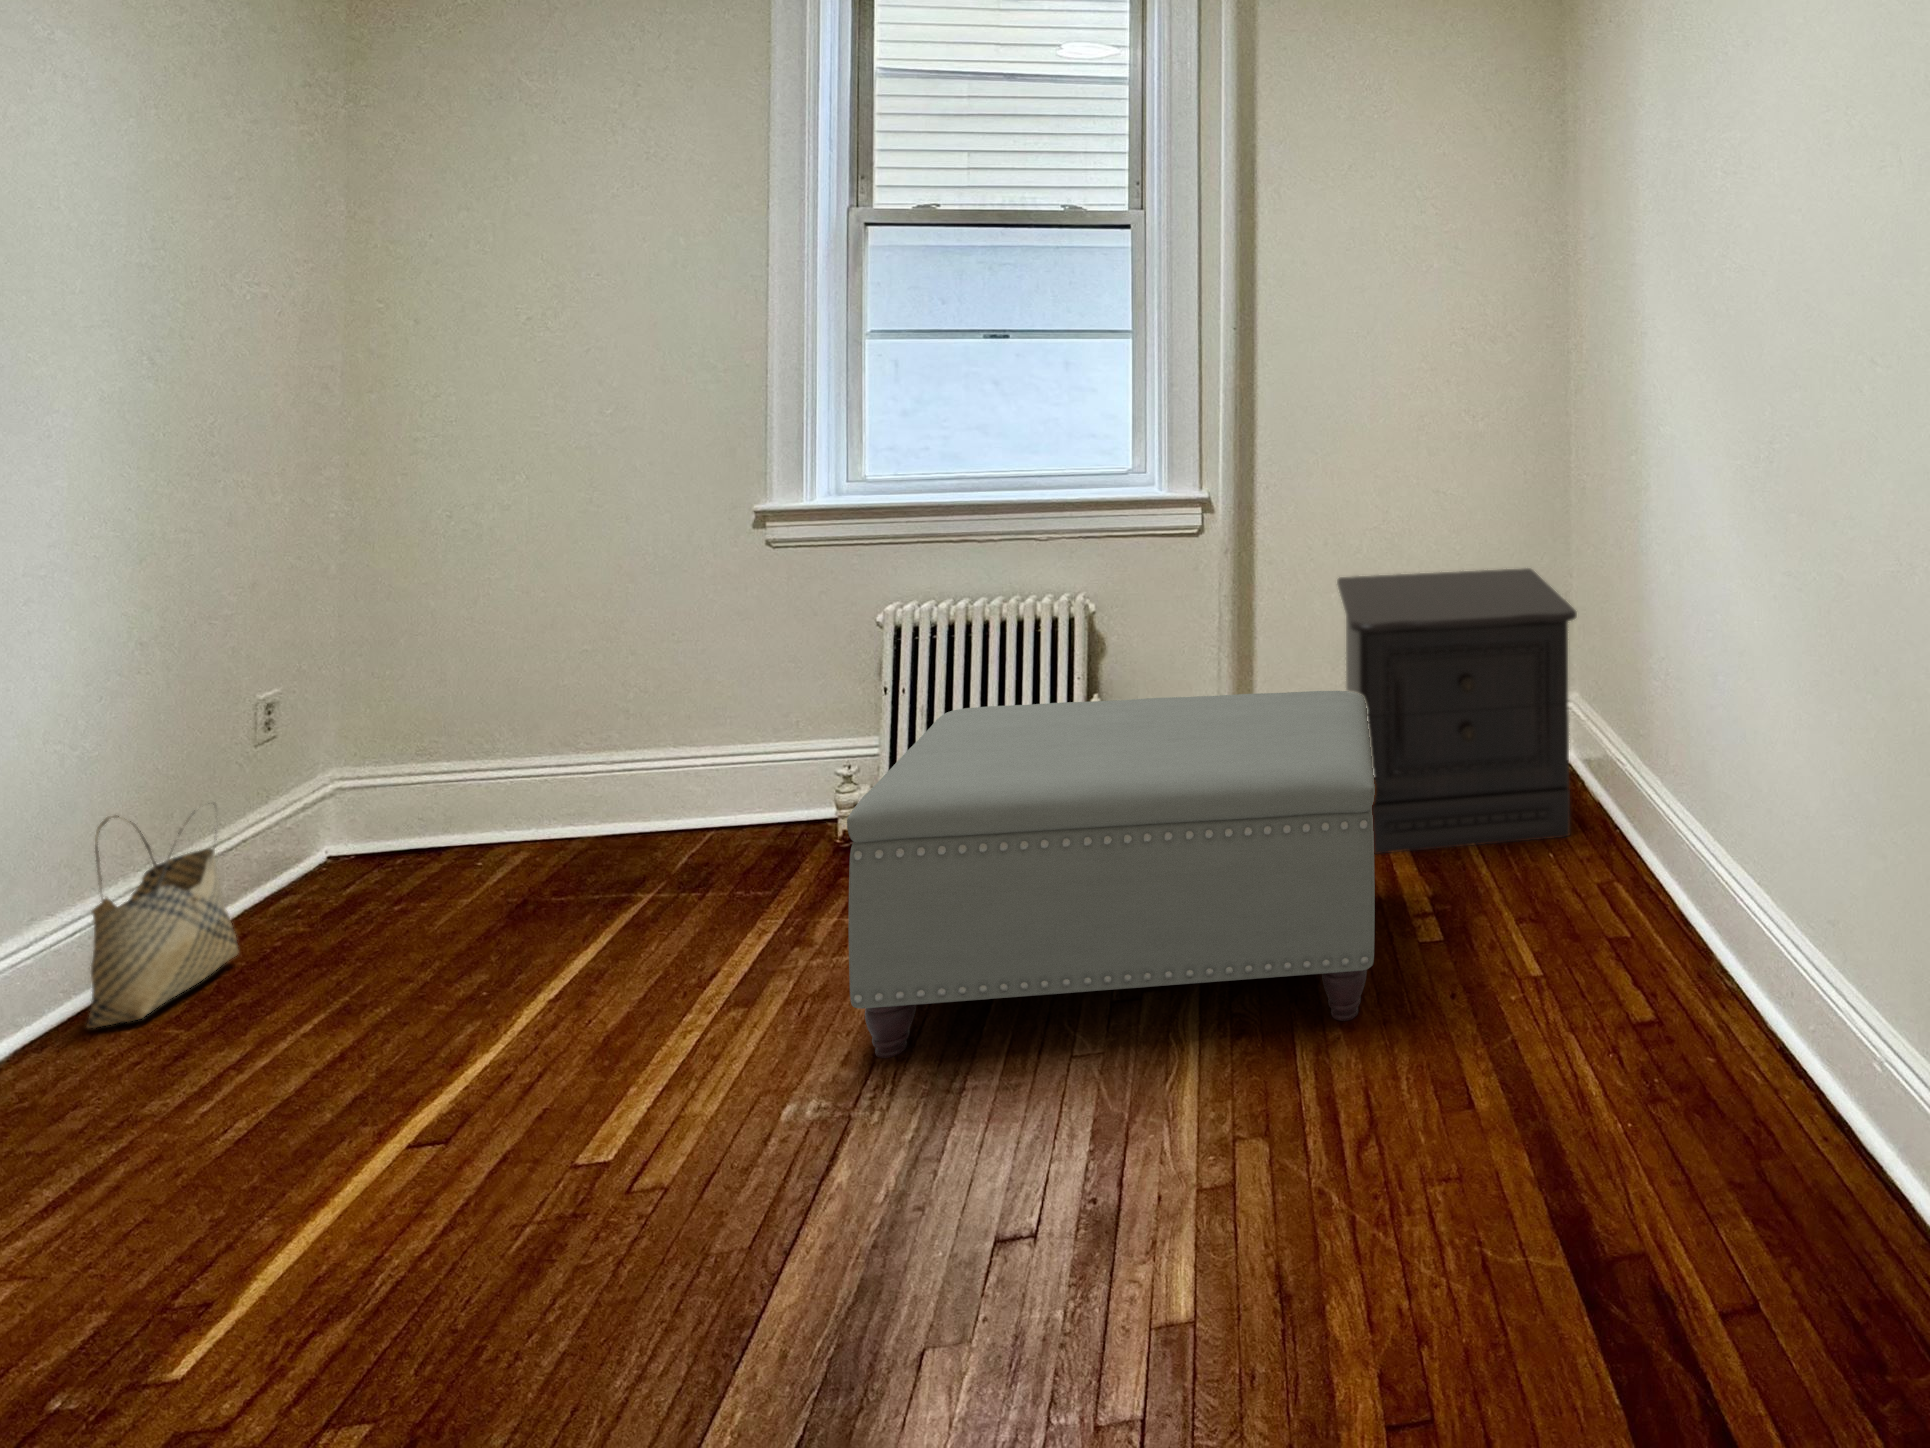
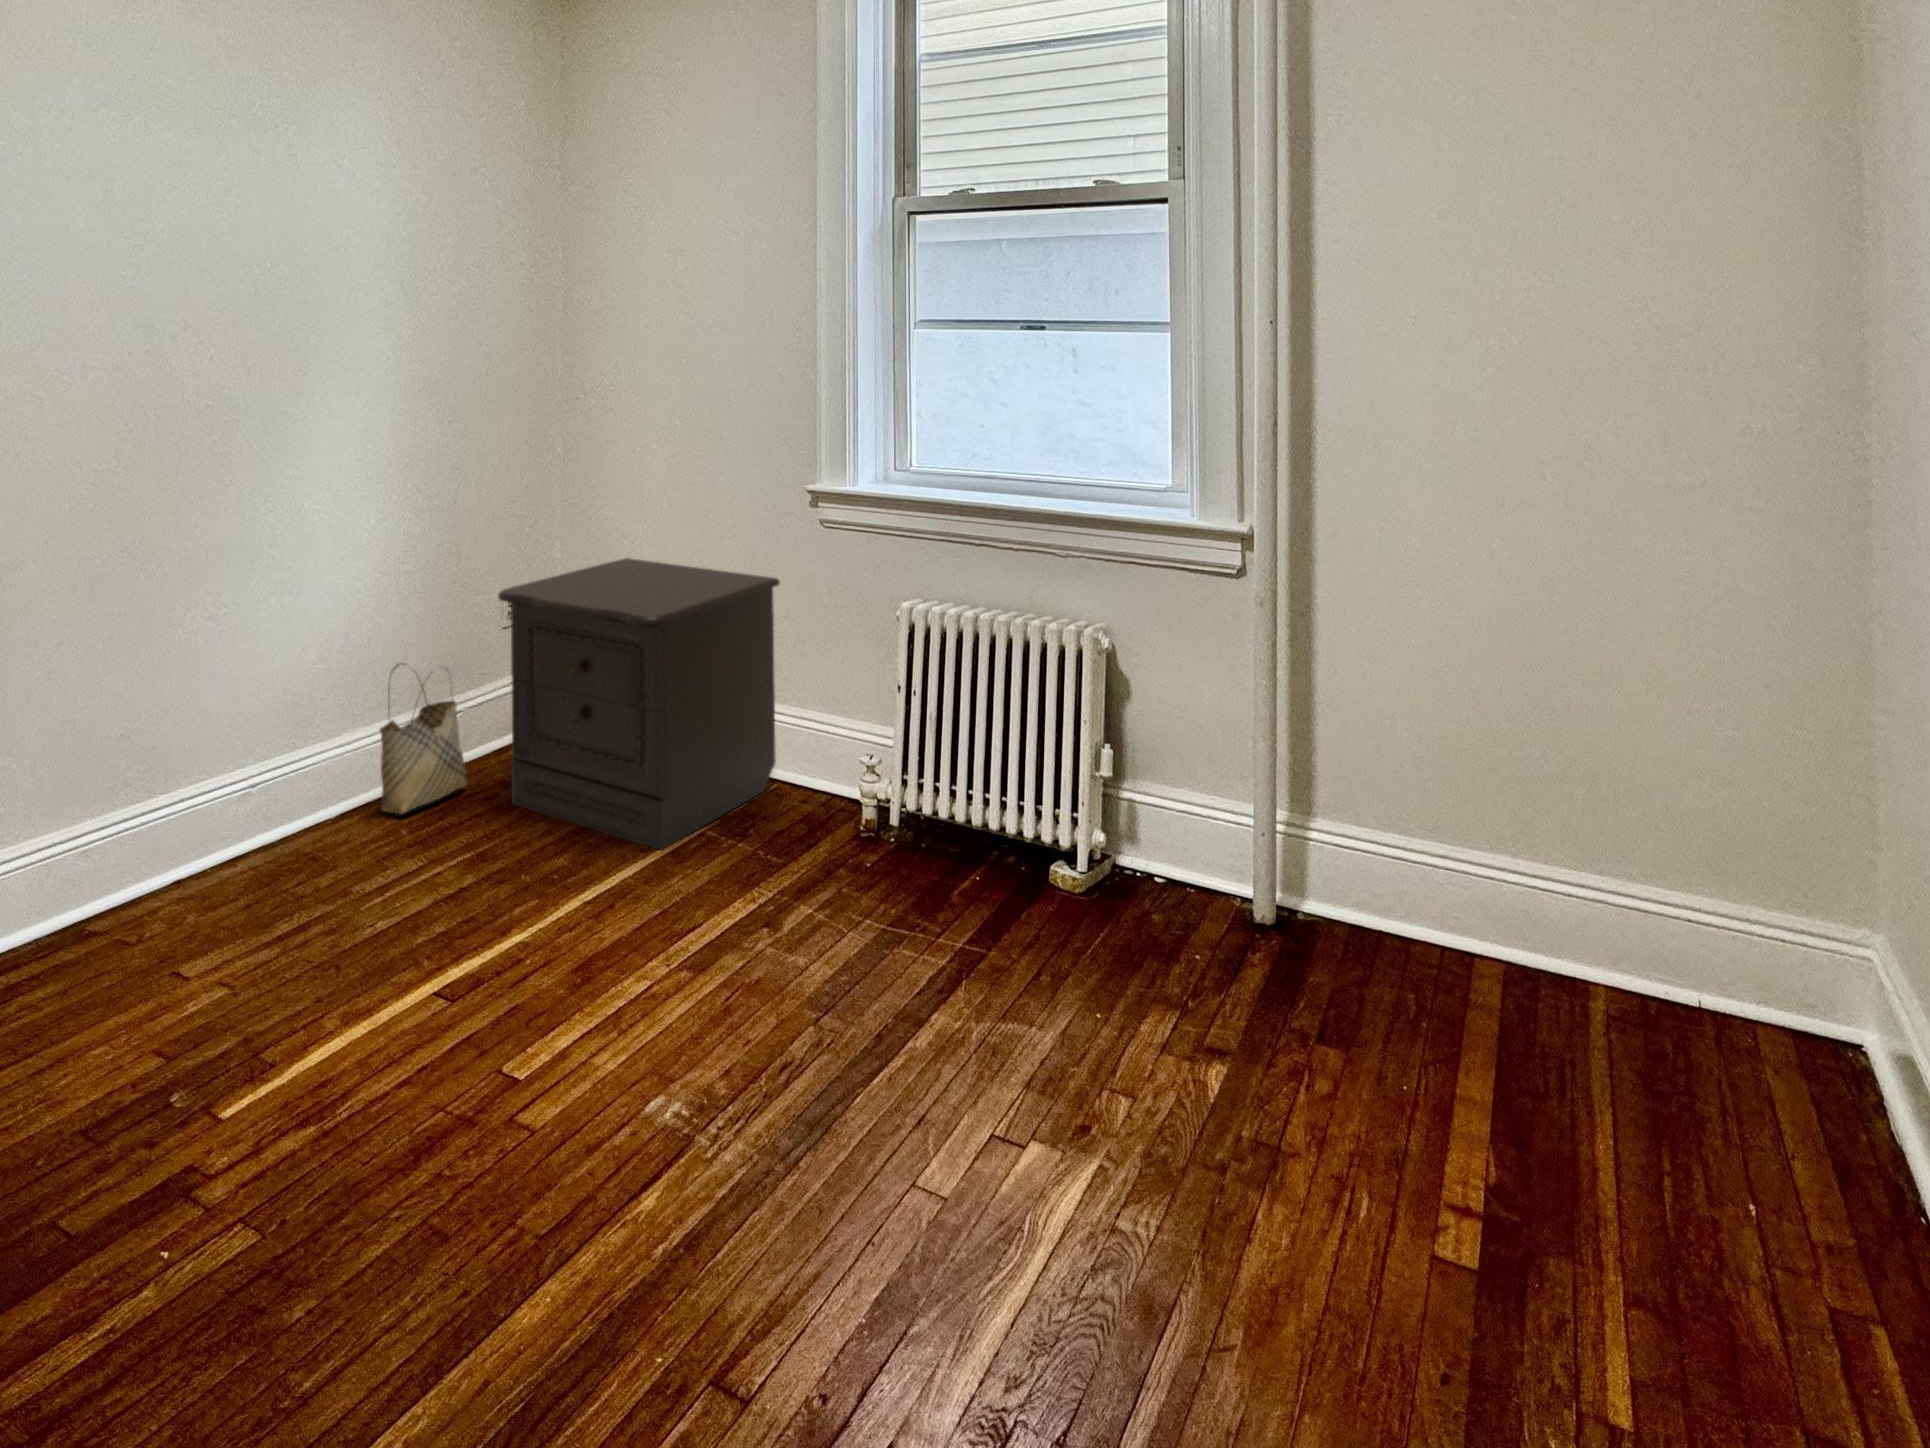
nightstand: present [1337,568,1577,854] -> present [498,558,780,849]
ottoman: present [847,691,1375,1058] -> none [722,728,1383,1327]

